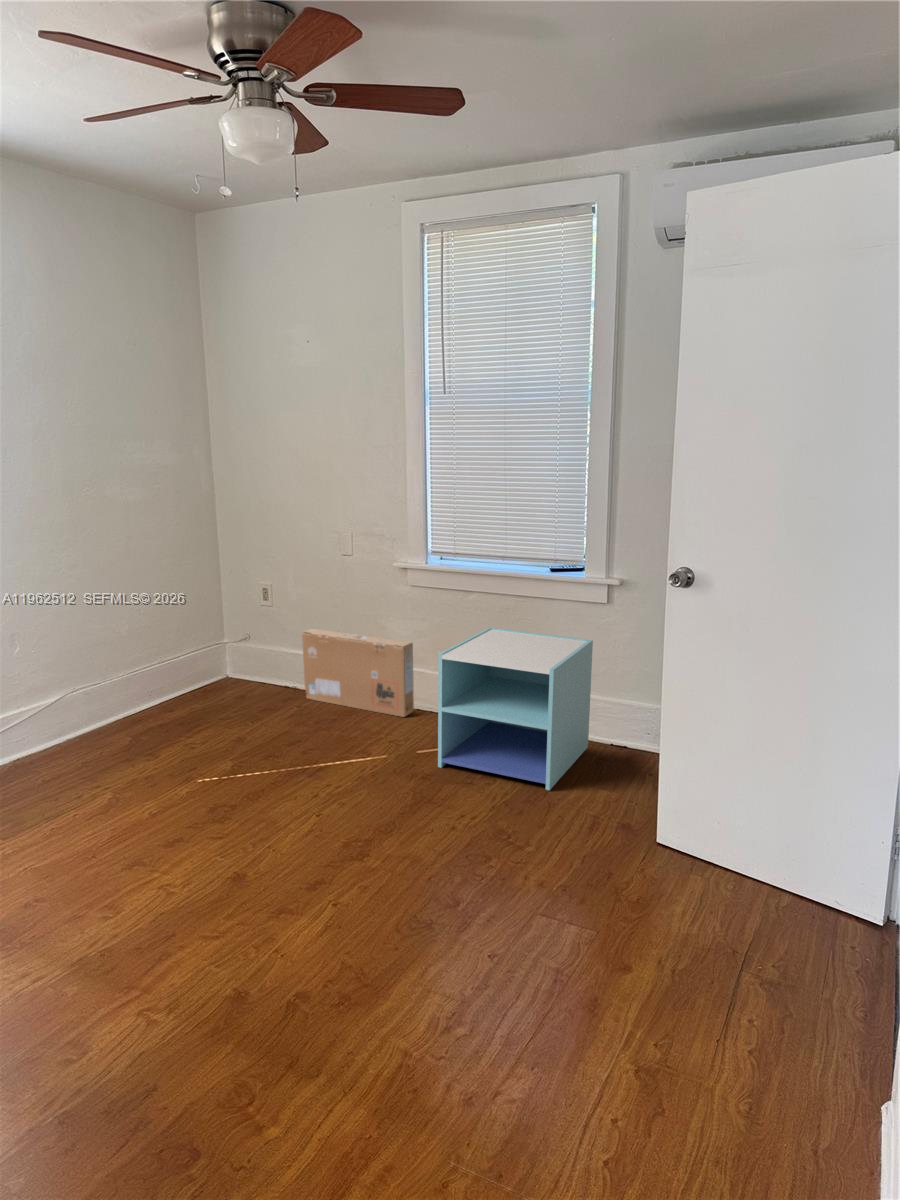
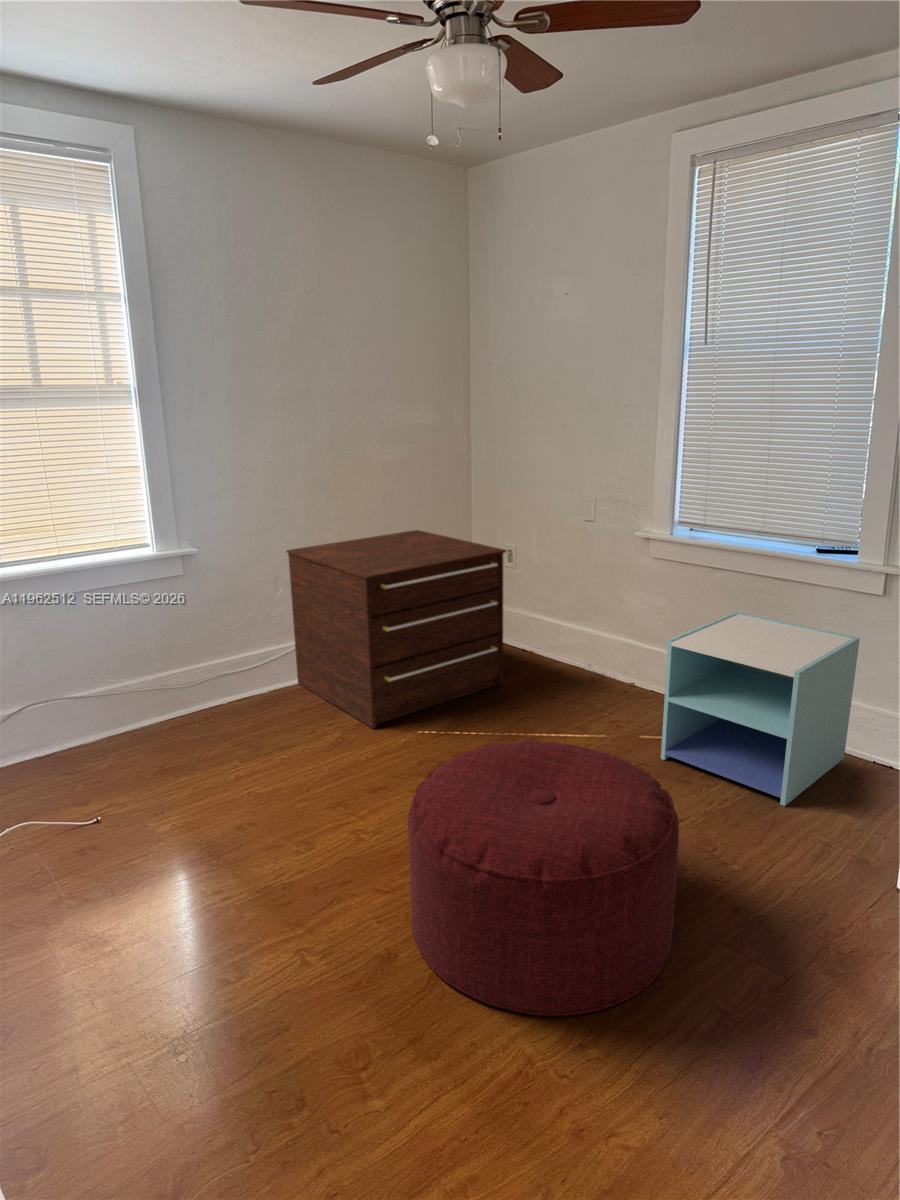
dresser: none [23,569,273,776] -> present [286,530,507,728]
cardboard box: present [302,629,414,717] -> none [540,596,651,697]
ottoman: none [227,750,482,997] -> present [408,740,679,1016]

